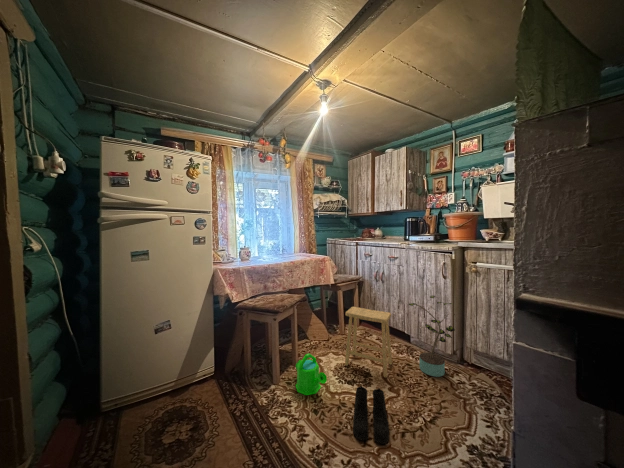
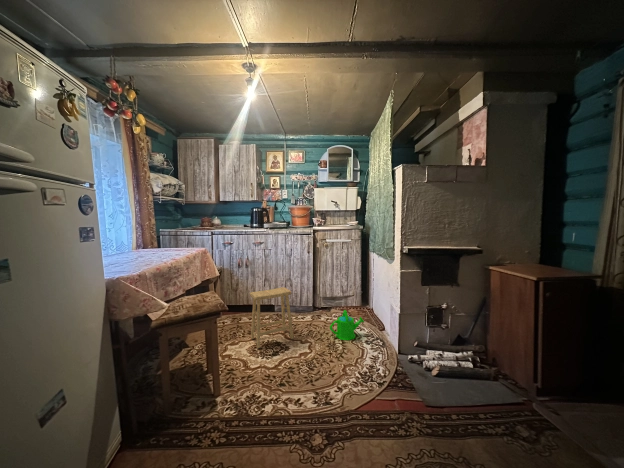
potted plant: present [409,296,455,377] -> none [292,267,326,325]
watering can: present [295,353,327,395] -> present [330,310,364,340]
boots: present [353,386,389,444] -> none [304,337,339,375]

